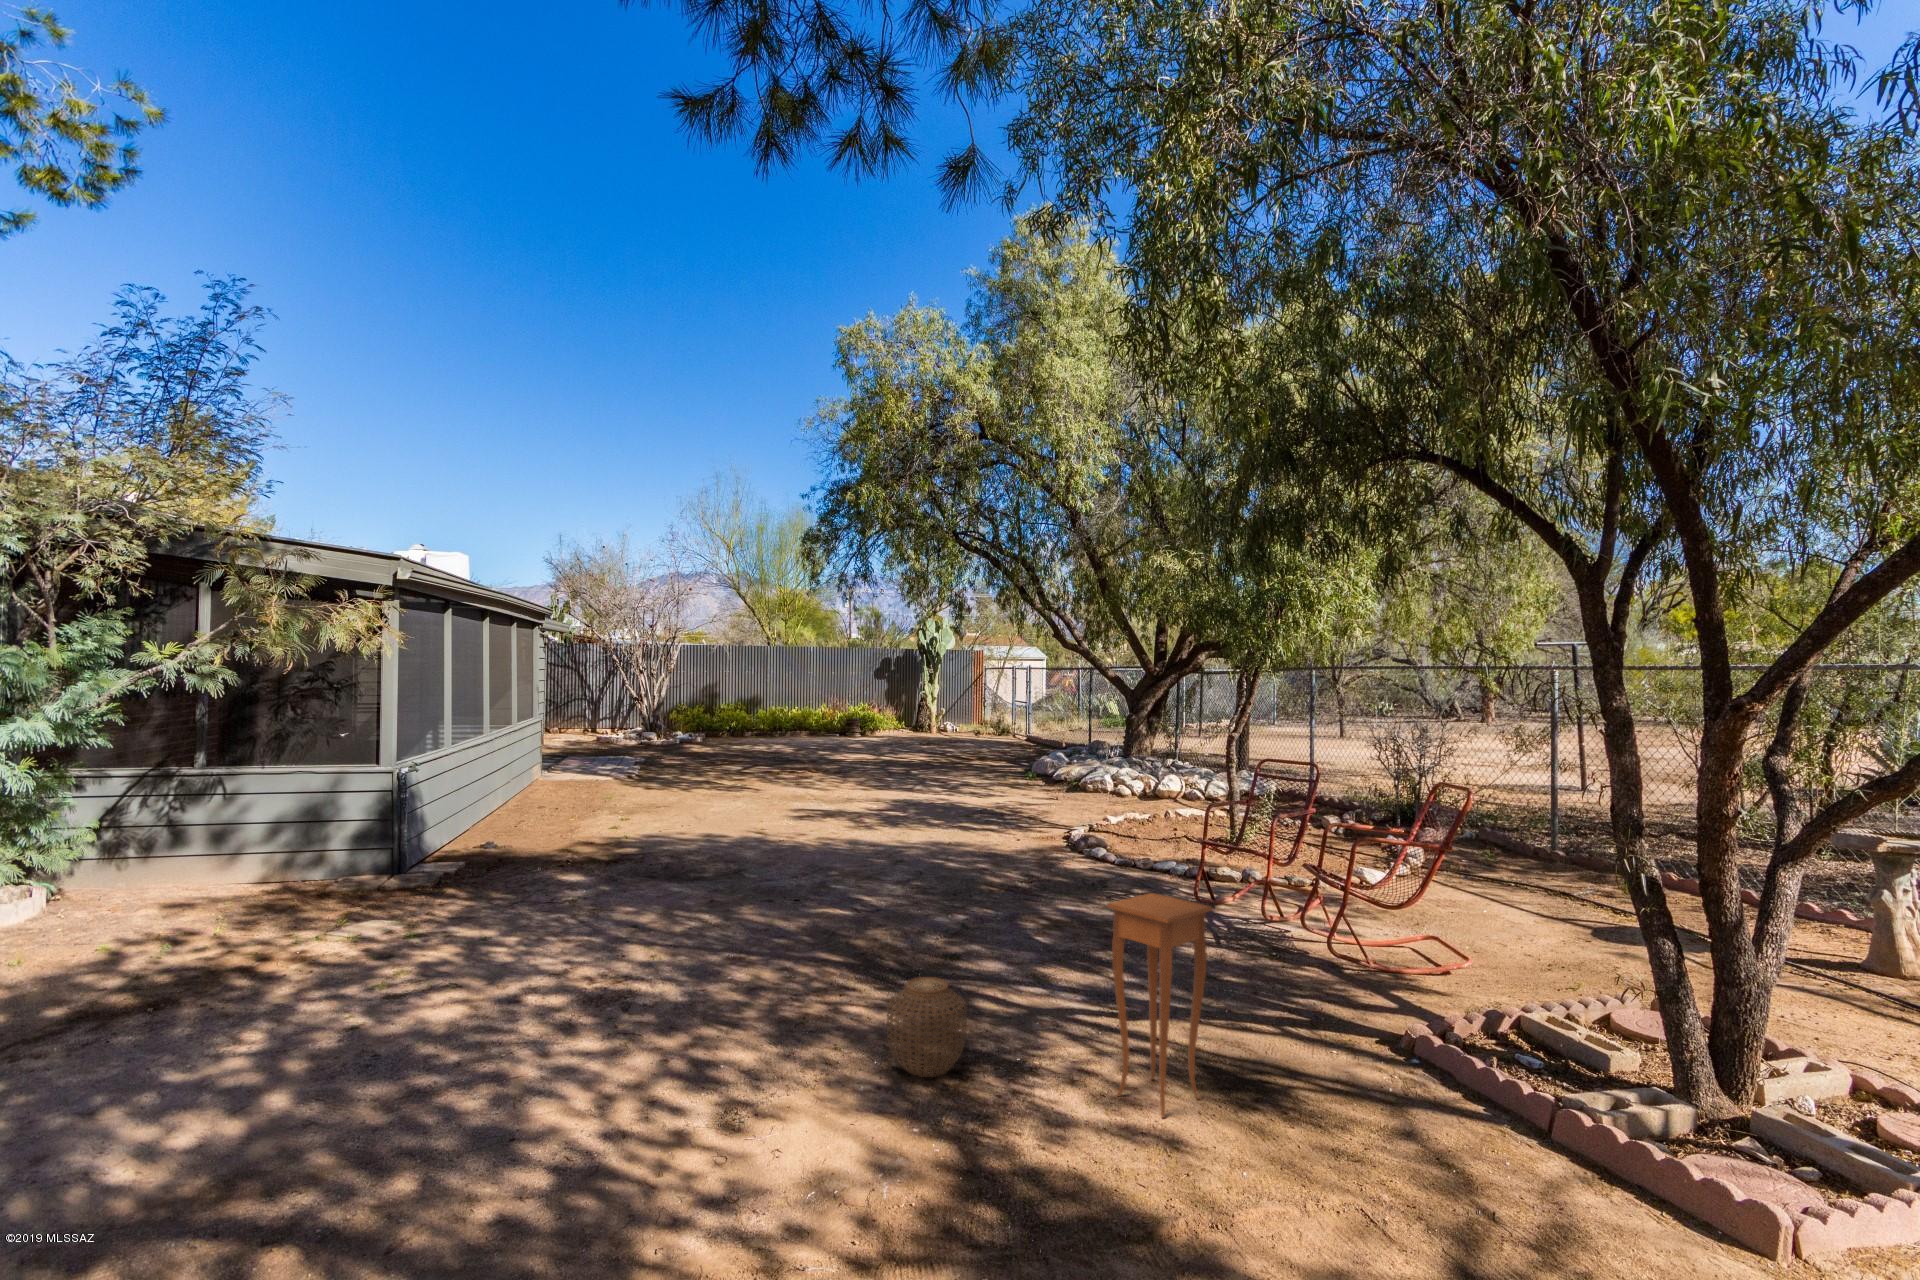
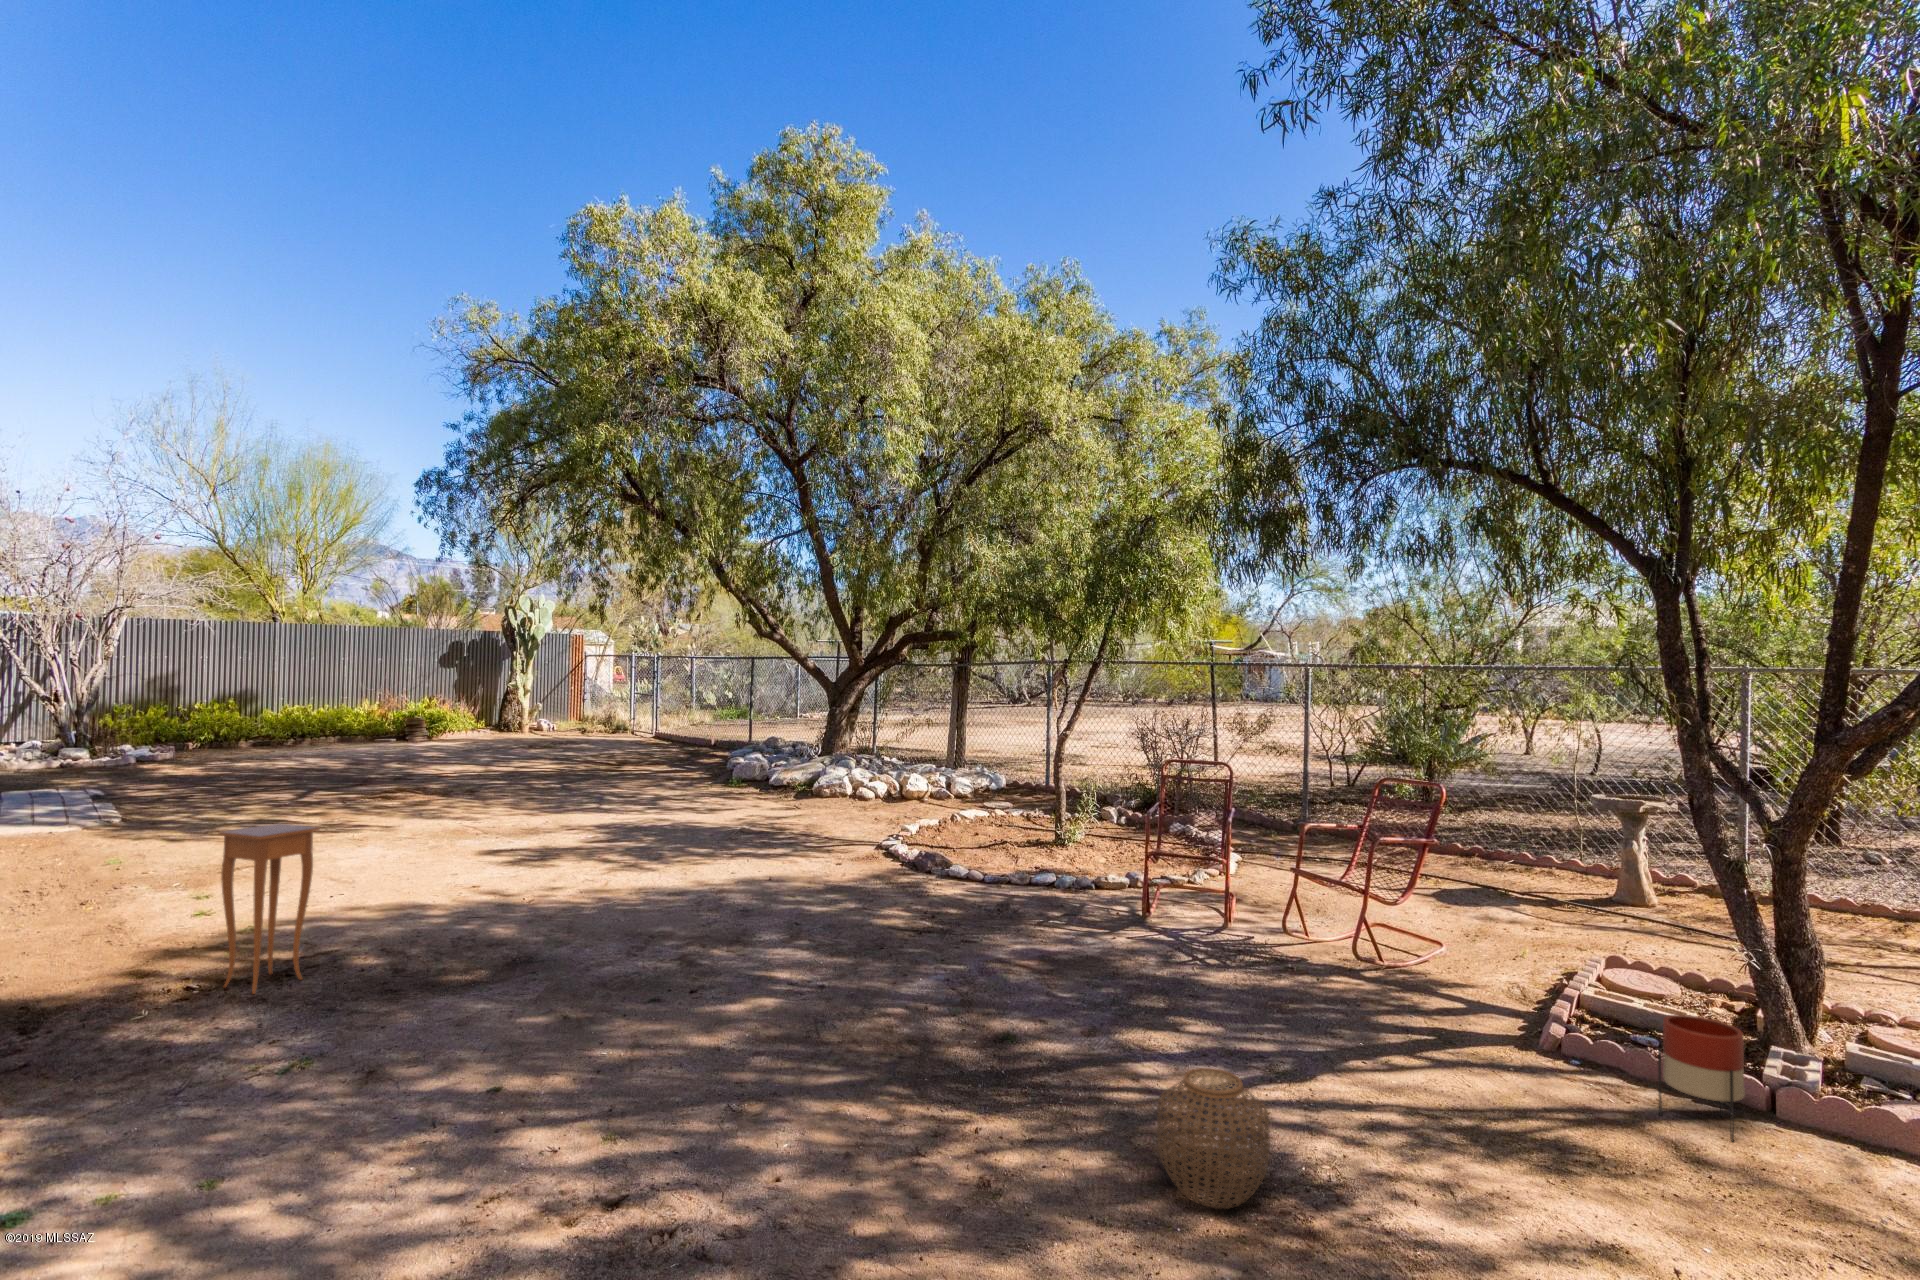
side table: present [1107,893,1212,1118] -> present [218,824,319,994]
planter: none [1412,1020,1484,1146] -> present [1658,1015,1745,1141]

